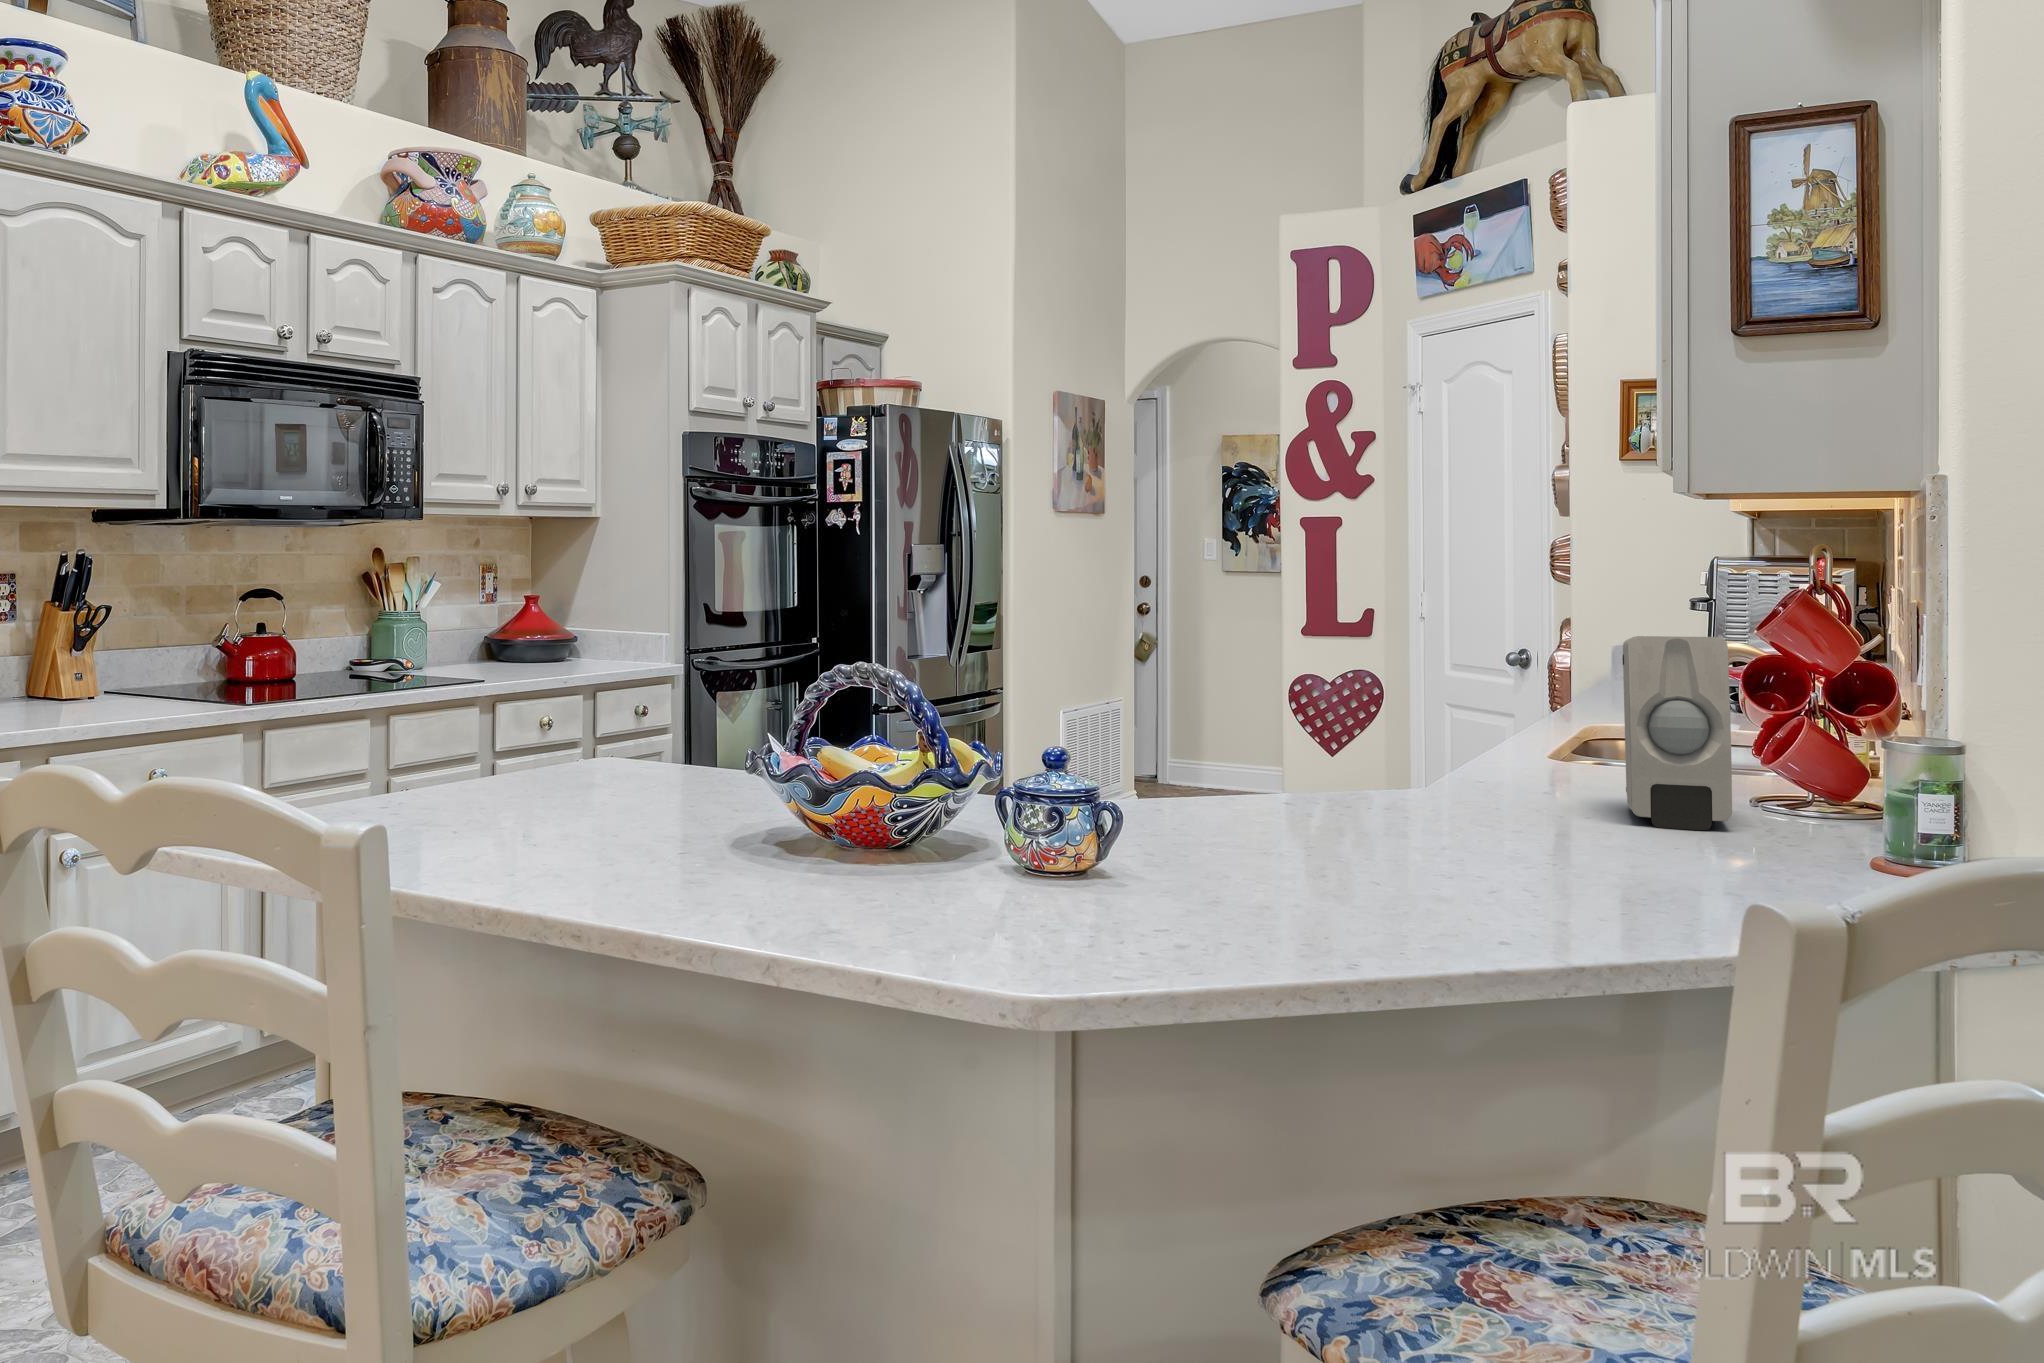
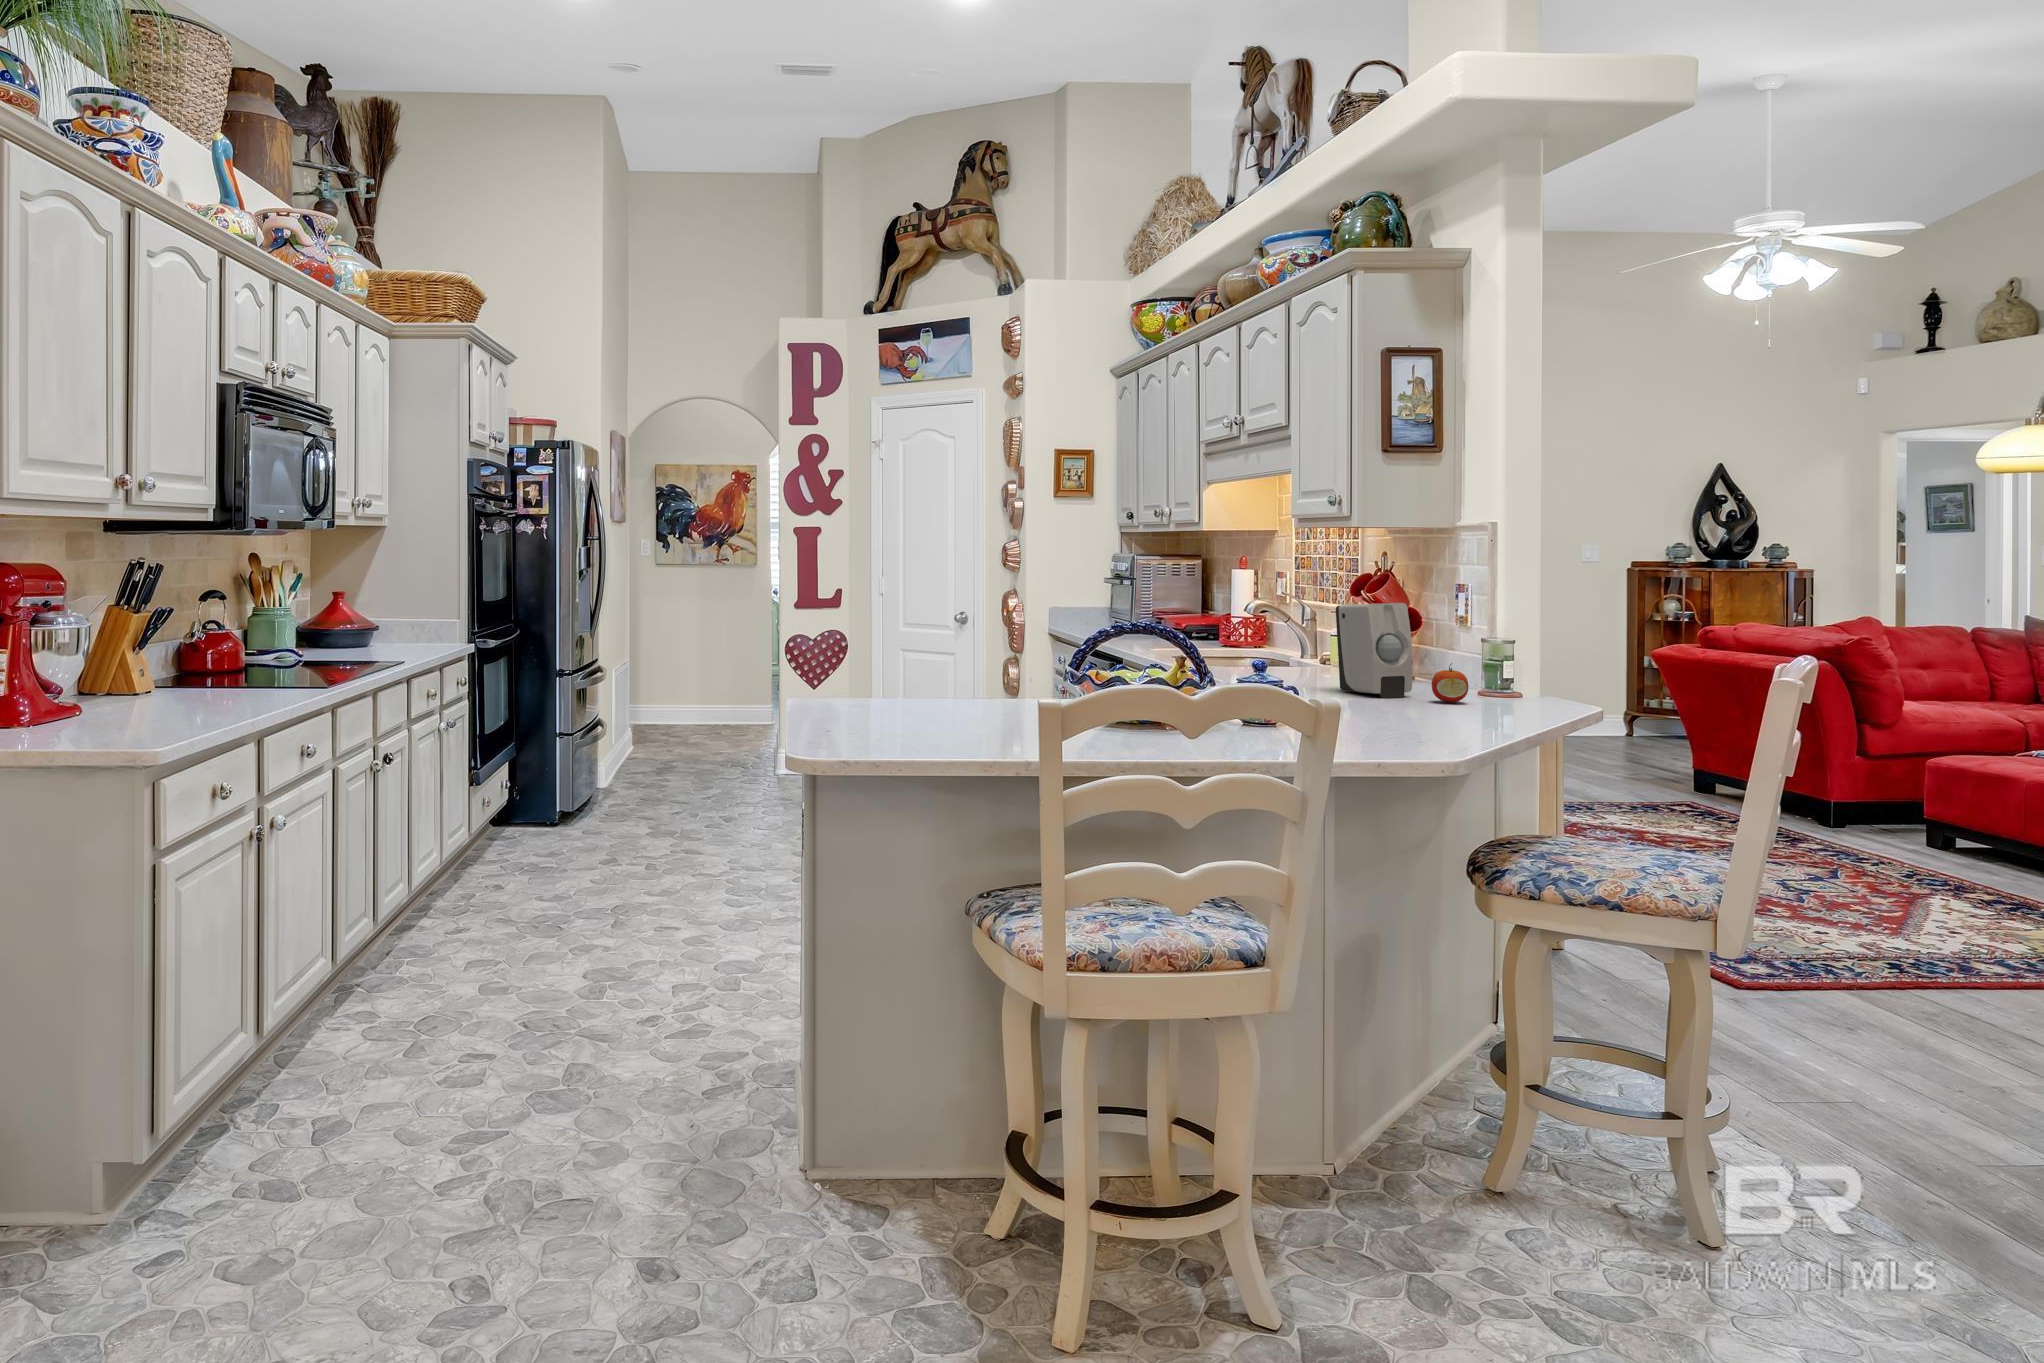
fruit: none [1725,766,1807,850] -> present [1432,663,1468,702]

